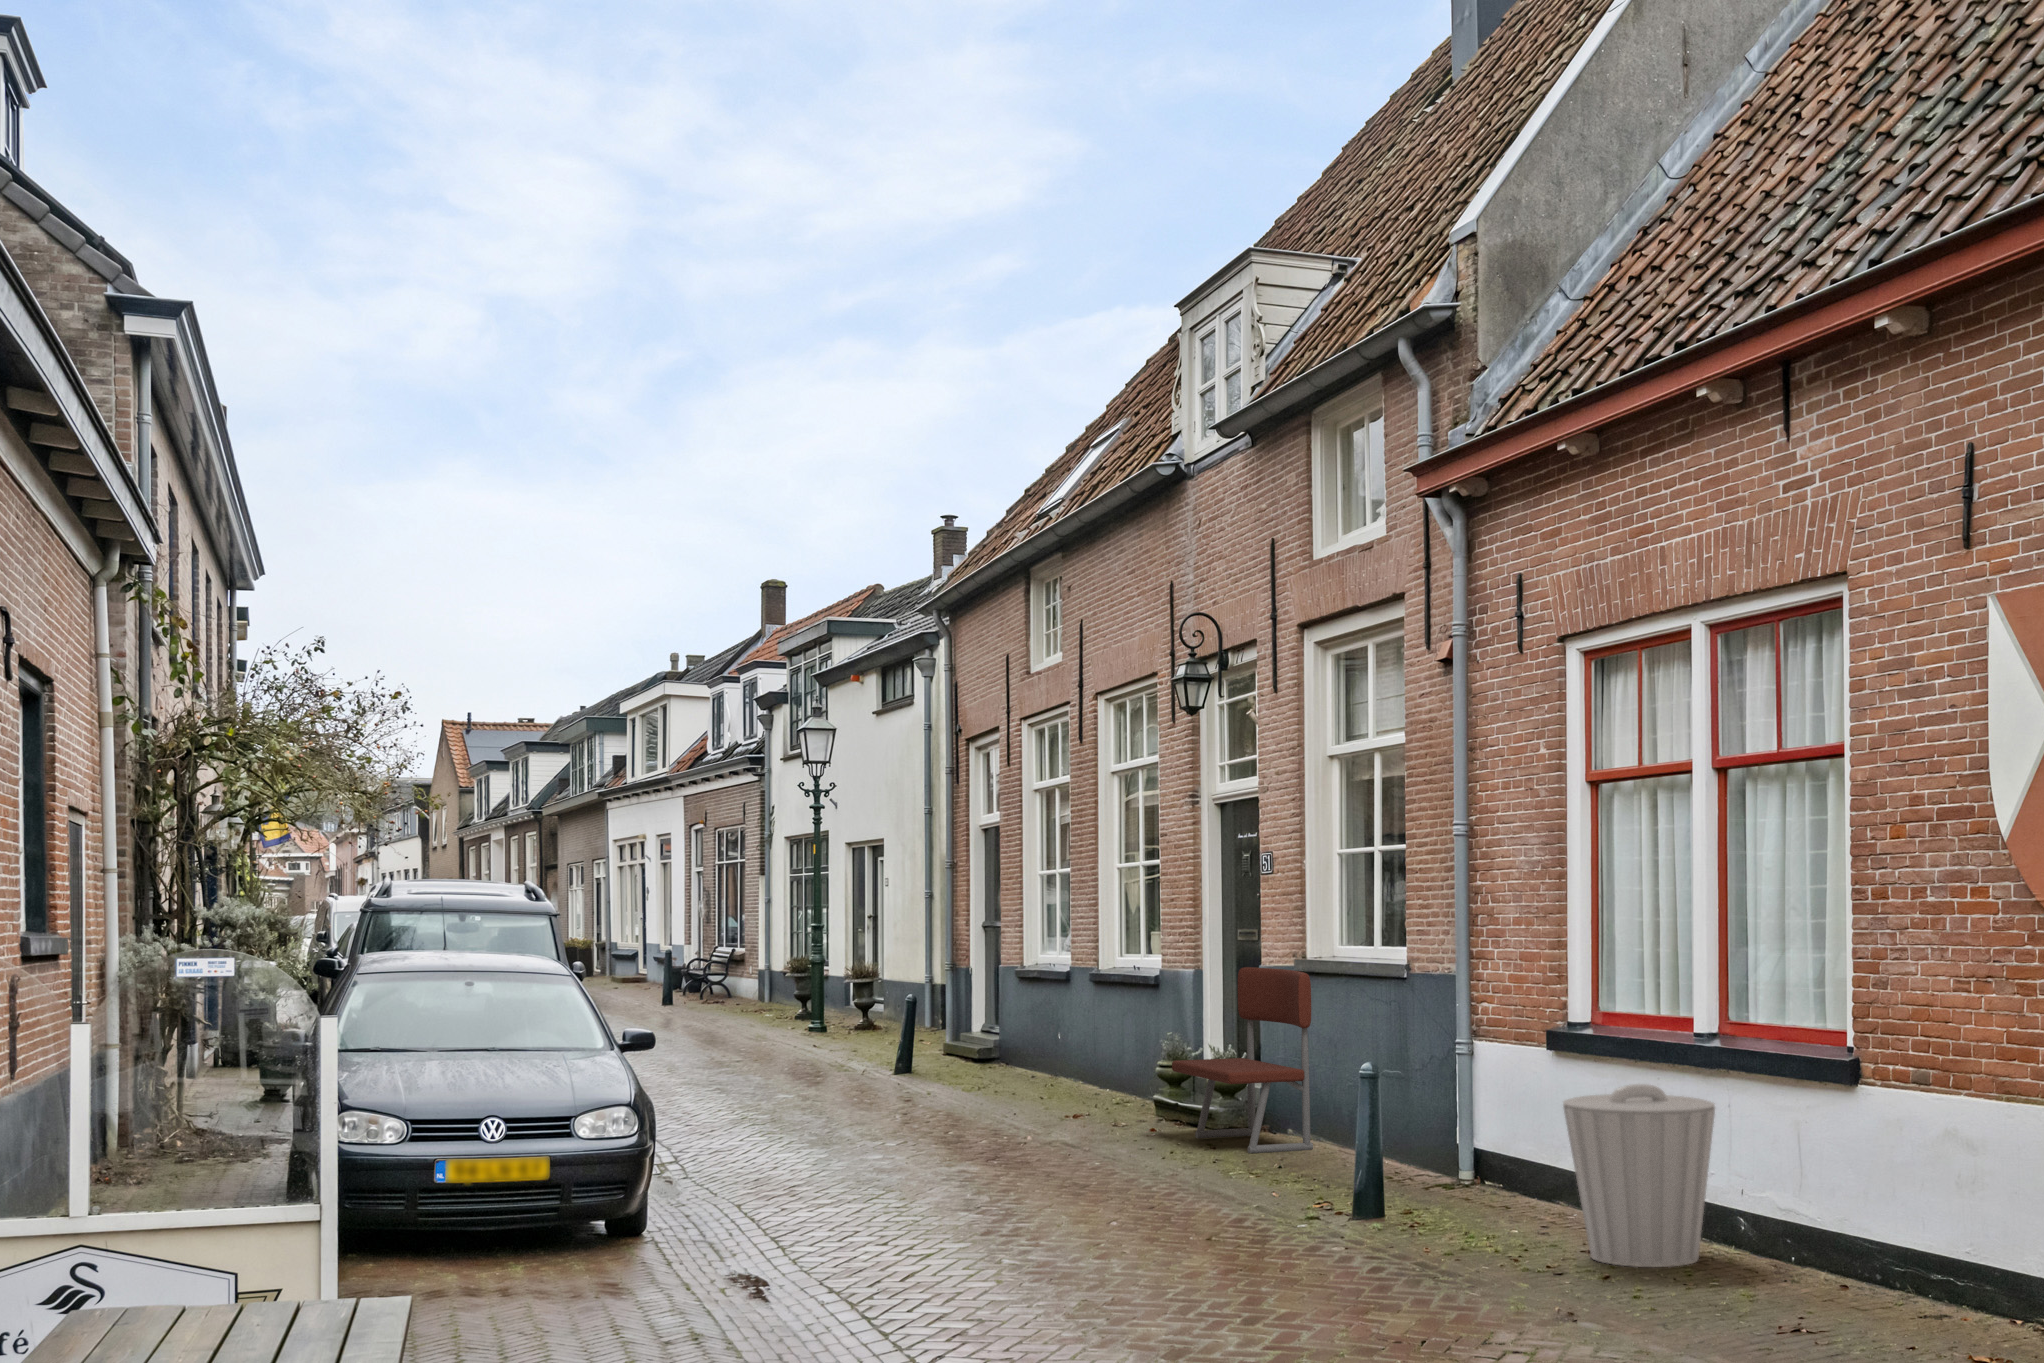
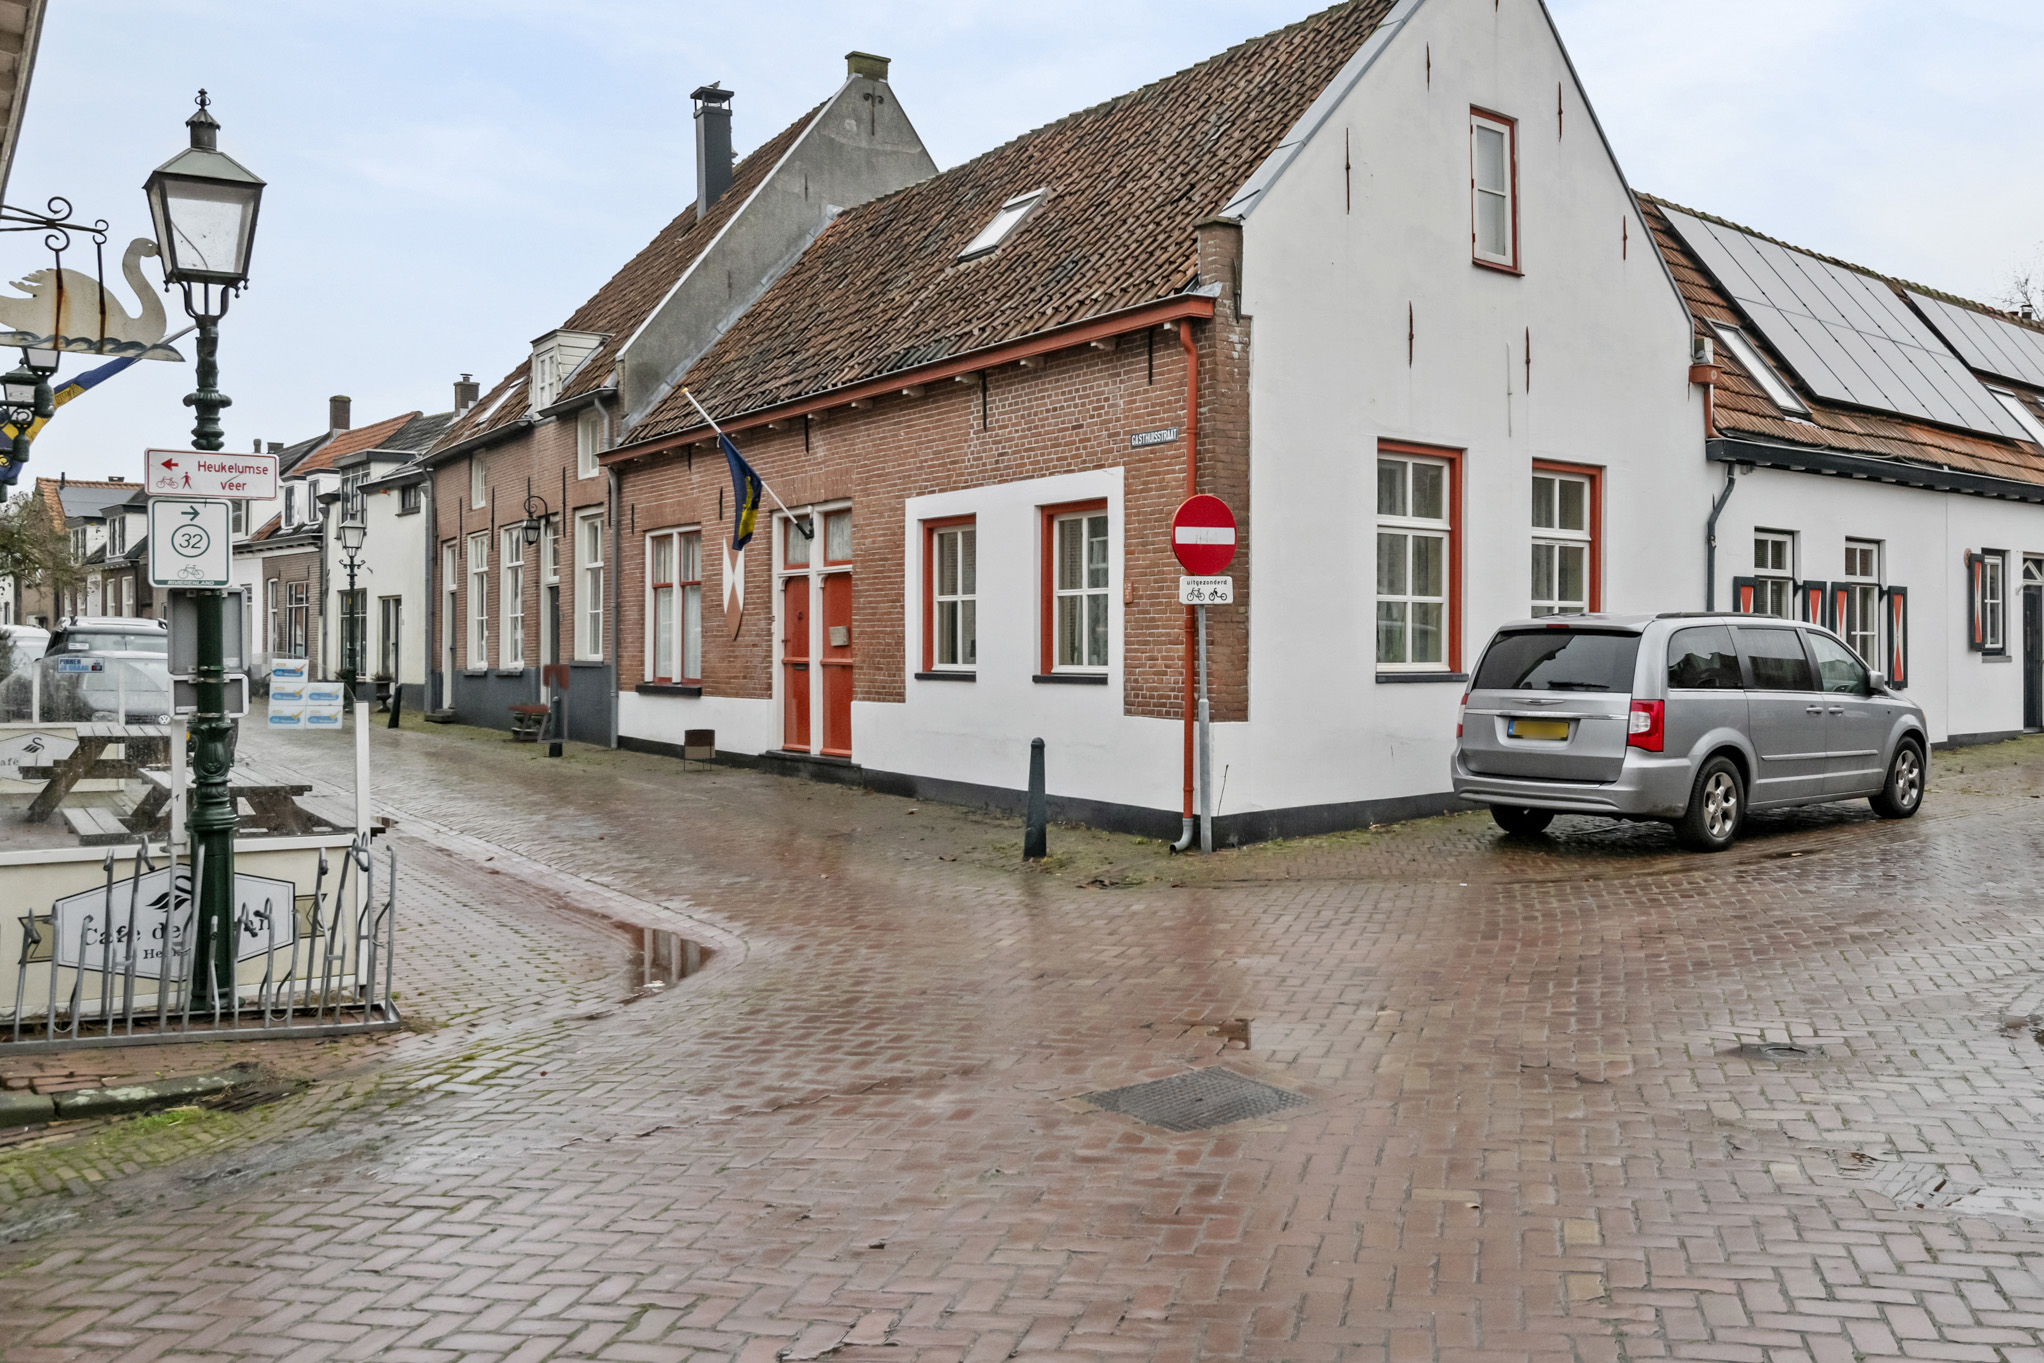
trash can: present [1563,1084,1715,1267] -> none [614,701,670,764]
planter: none [1870,1190,1973,1332] -> present [684,729,715,771]

